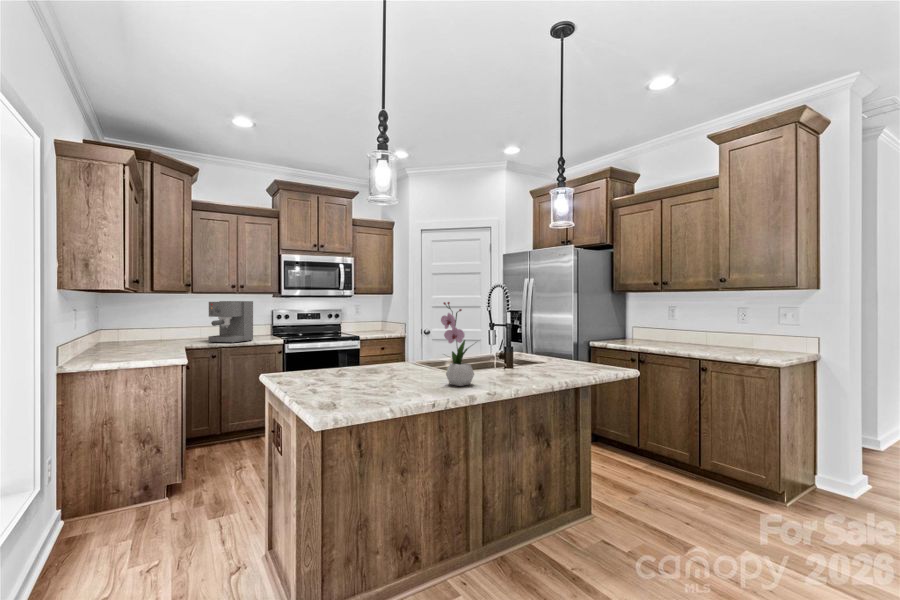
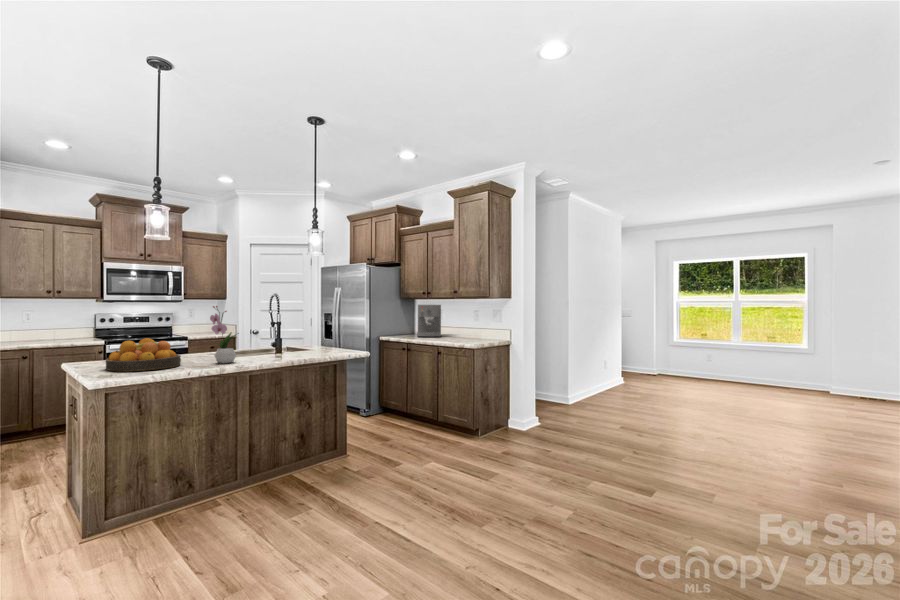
coffee maker: present [208,301,253,343] -> present [417,305,441,337]
fruit bowl: none [318,347,406,397] -> present [106,338,181,372]

